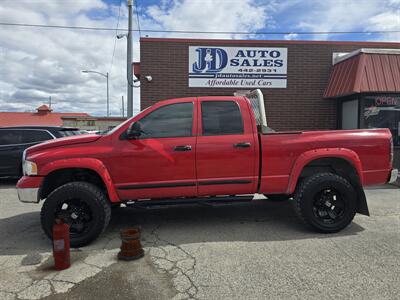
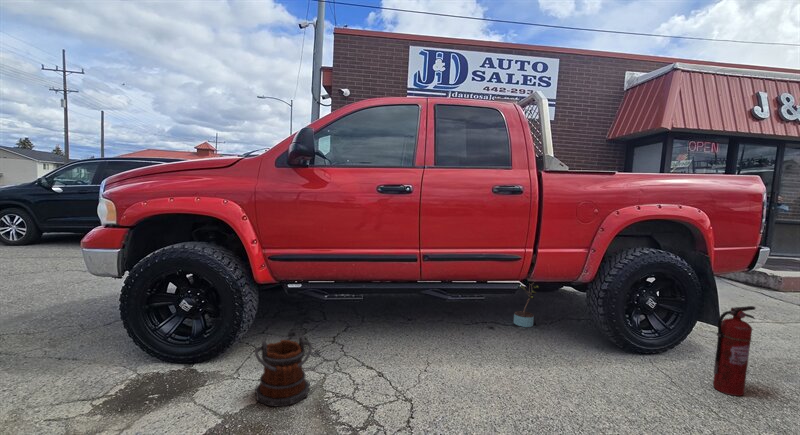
potted plant: none [250,182,270,219] -> present [514,283,540,327]
fire extinguisher: present [50,216,71,270] -> present [713,306,756,396]

